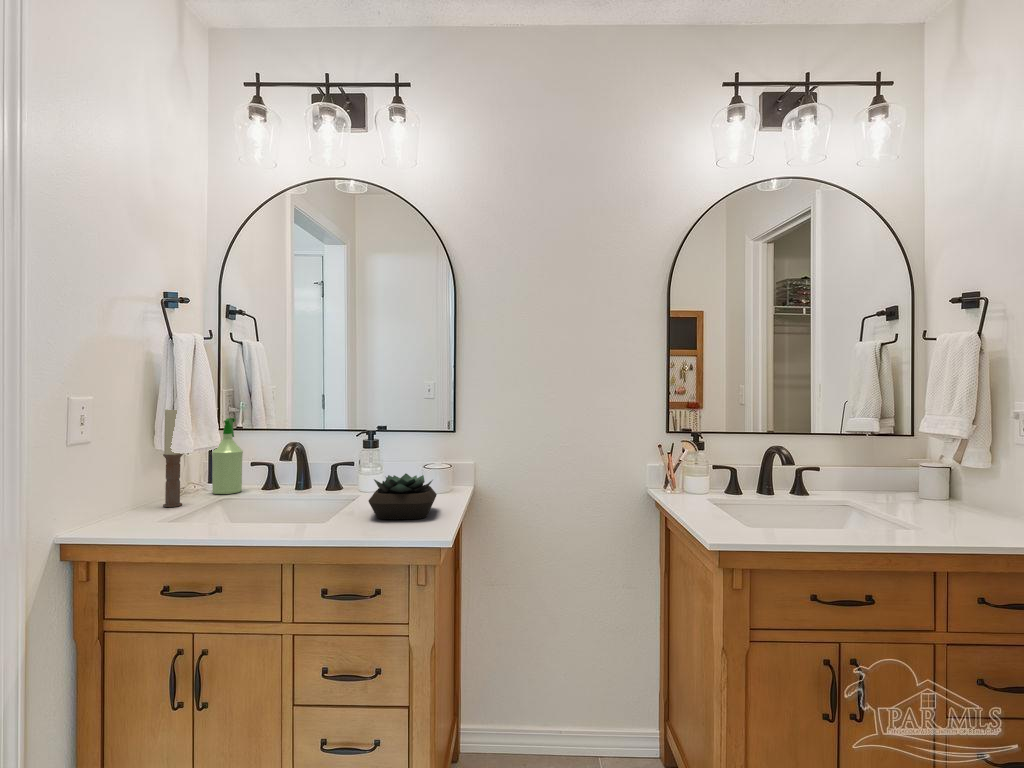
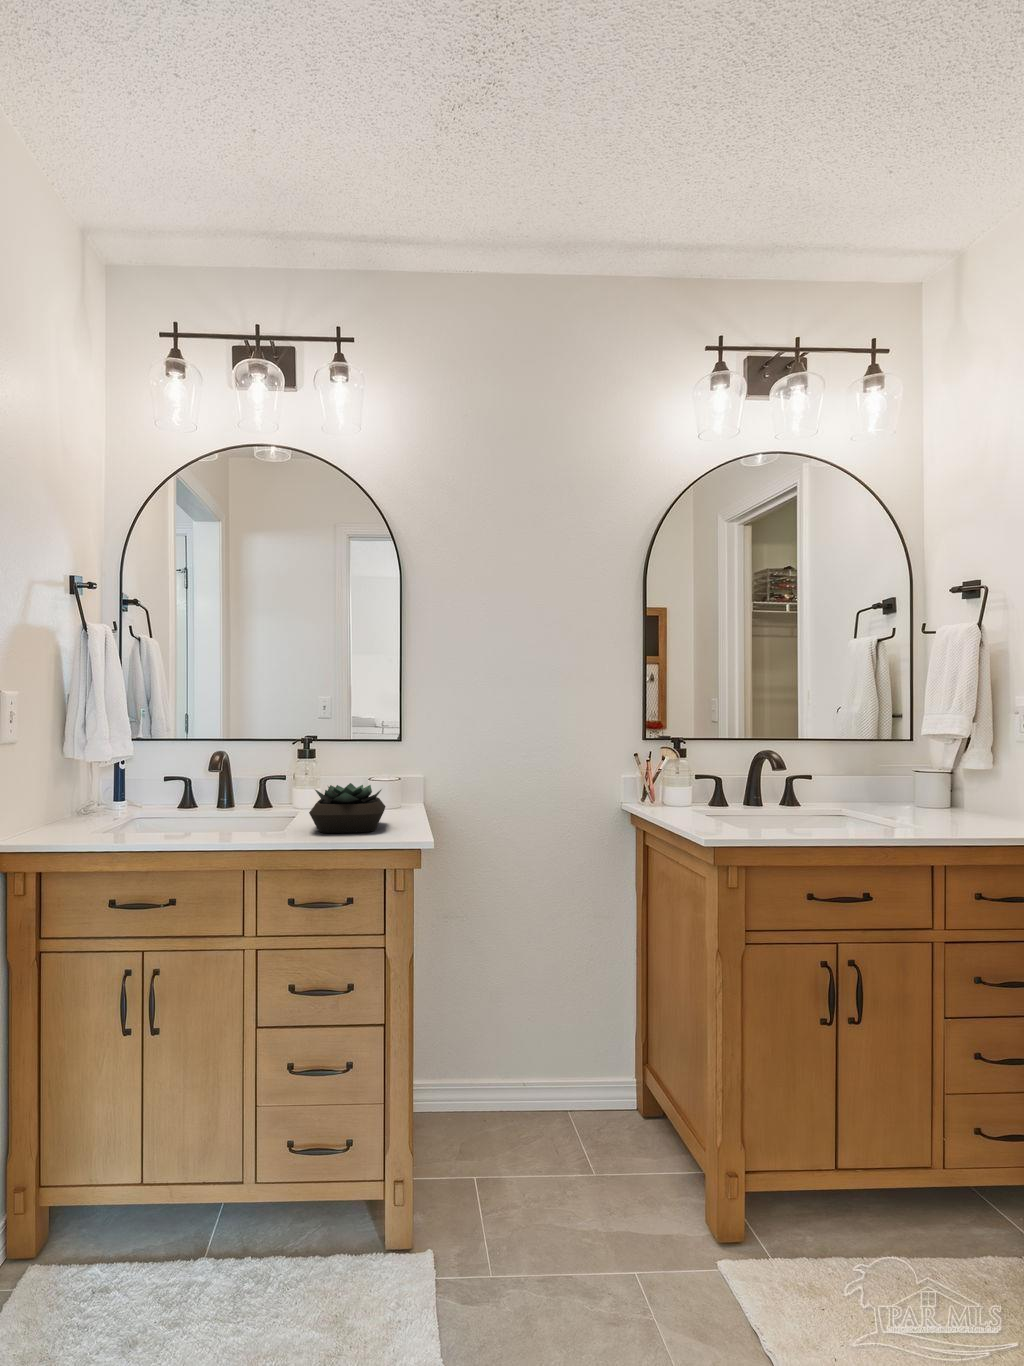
candle: present [163,409,183,507] -> none [64,709,87,825]
spray bottle: present [212,418,243,494] -> none [117,724,153,813]

